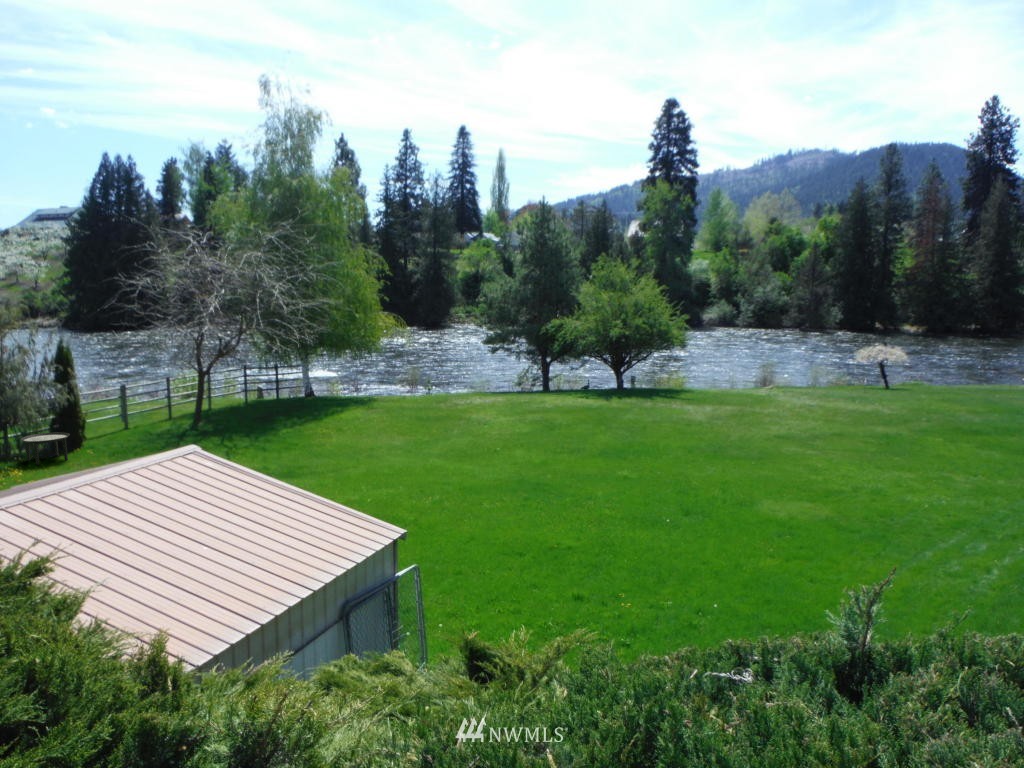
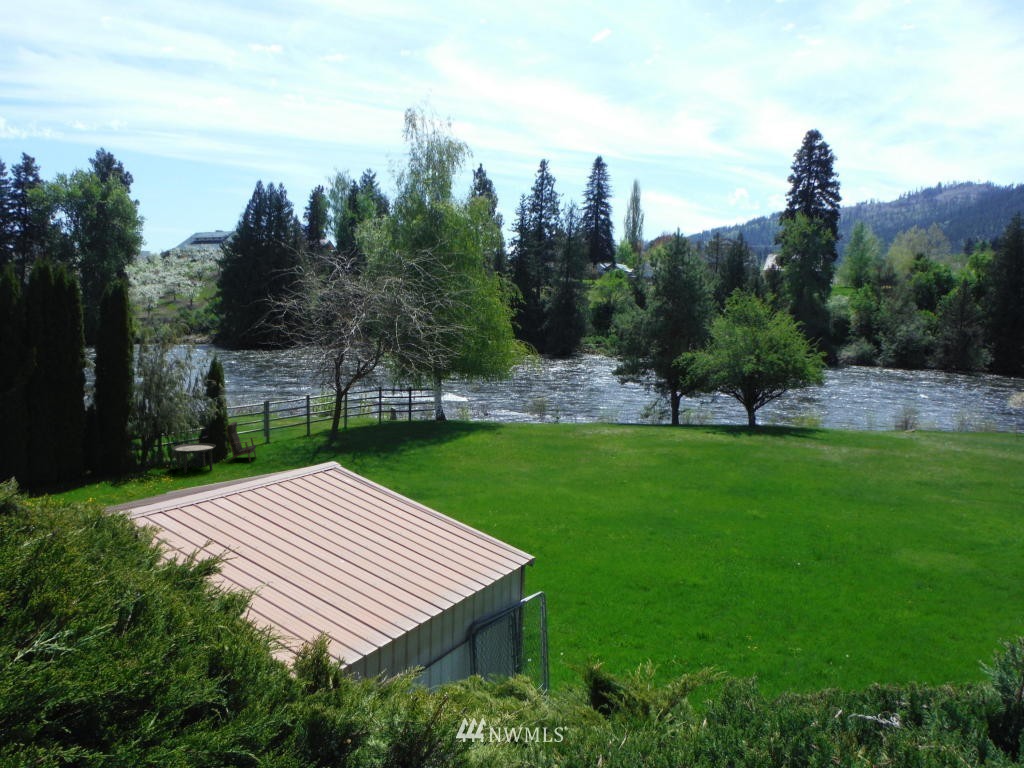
lounge chair: none [80,408,115,451] -> present [226,422,256,462]

